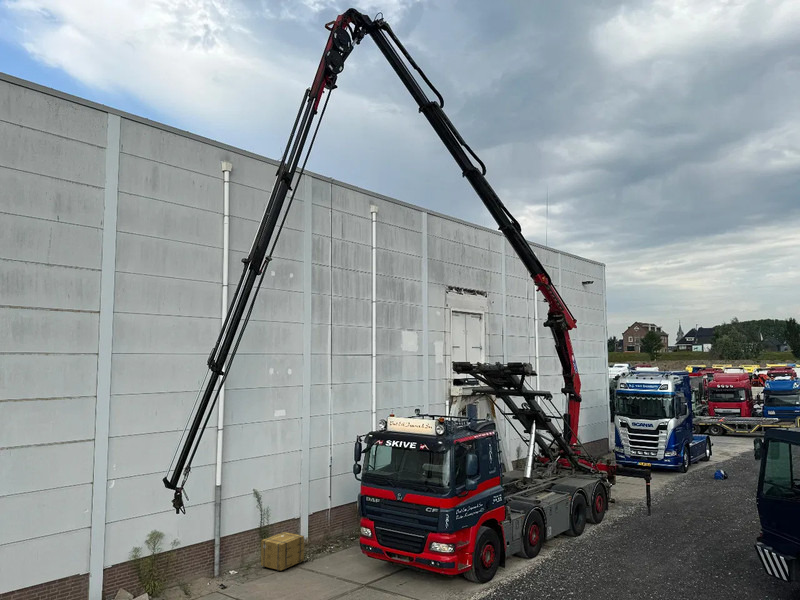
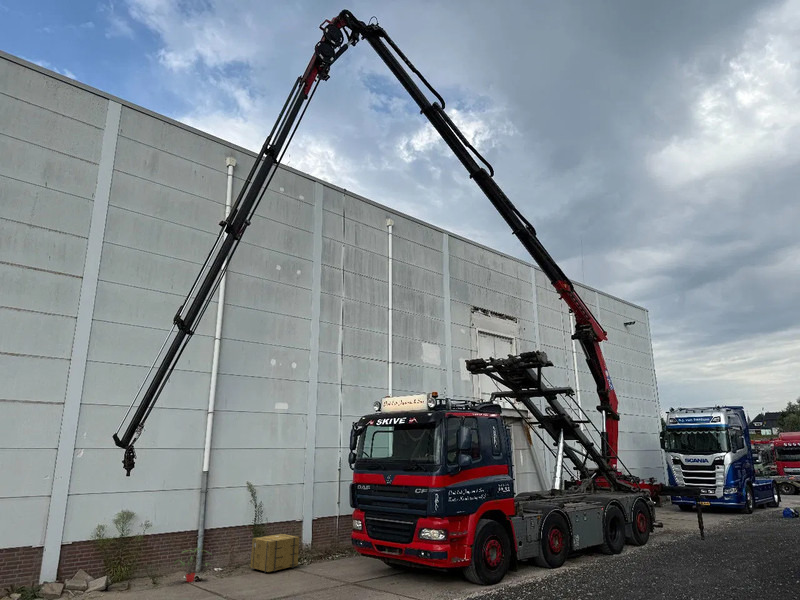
potted plant: none [197,556,233,587] -> present [174,548,211,582]

